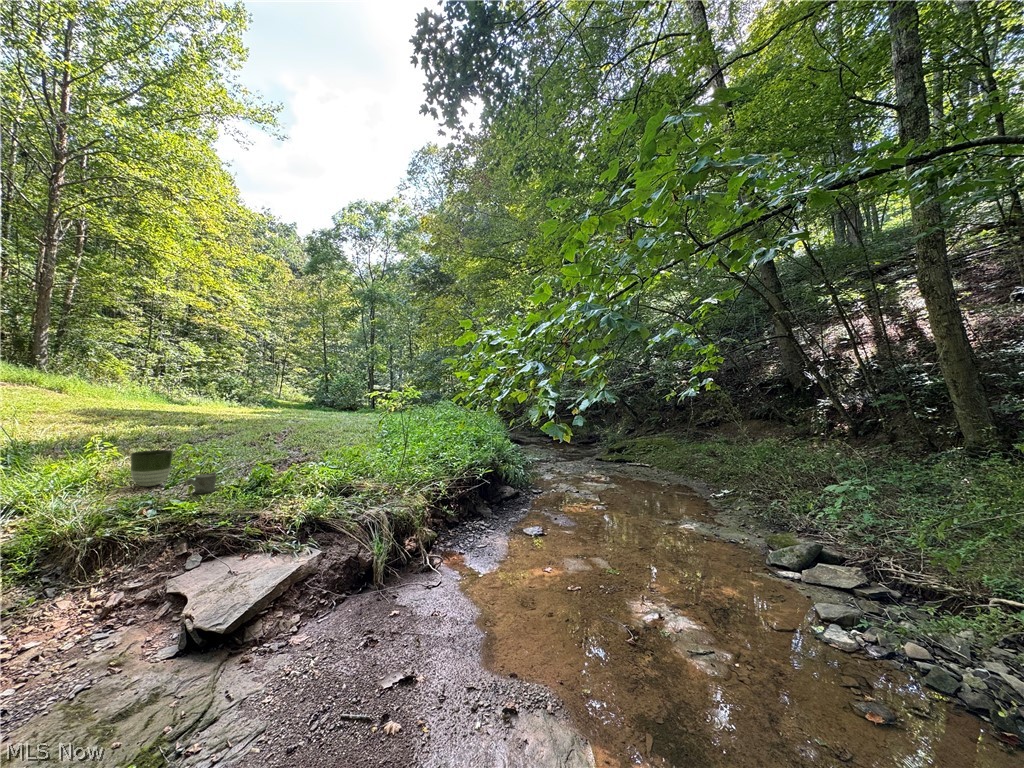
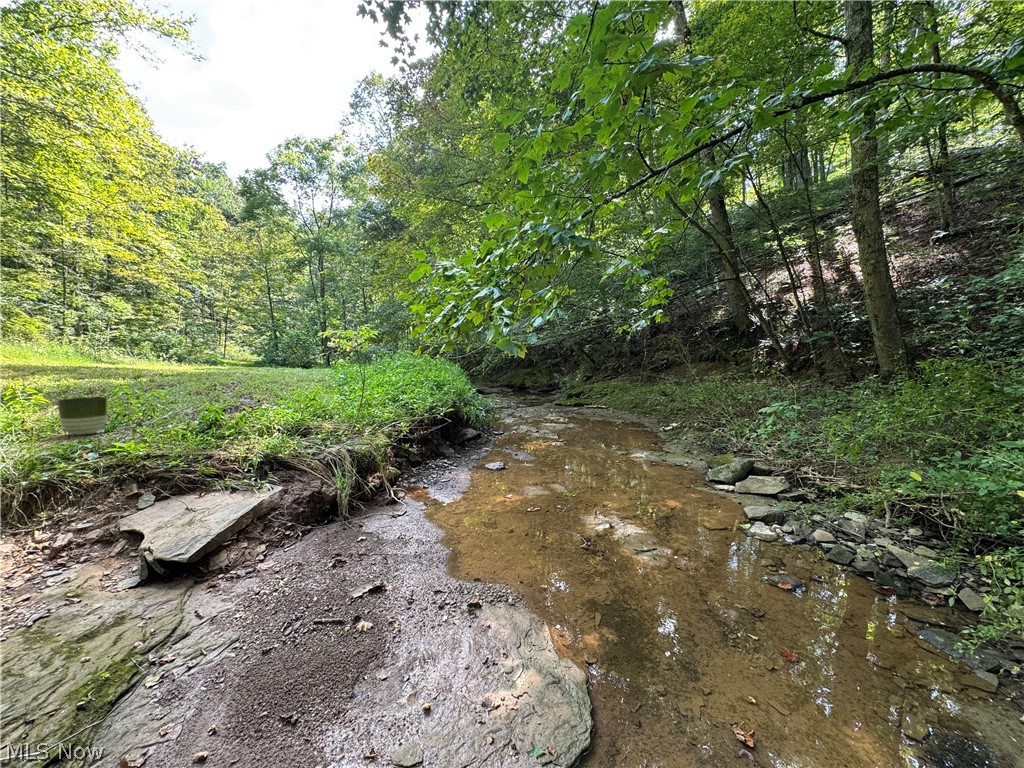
watering can: present [187,472,216,493] -> none [127,417,162,439]

